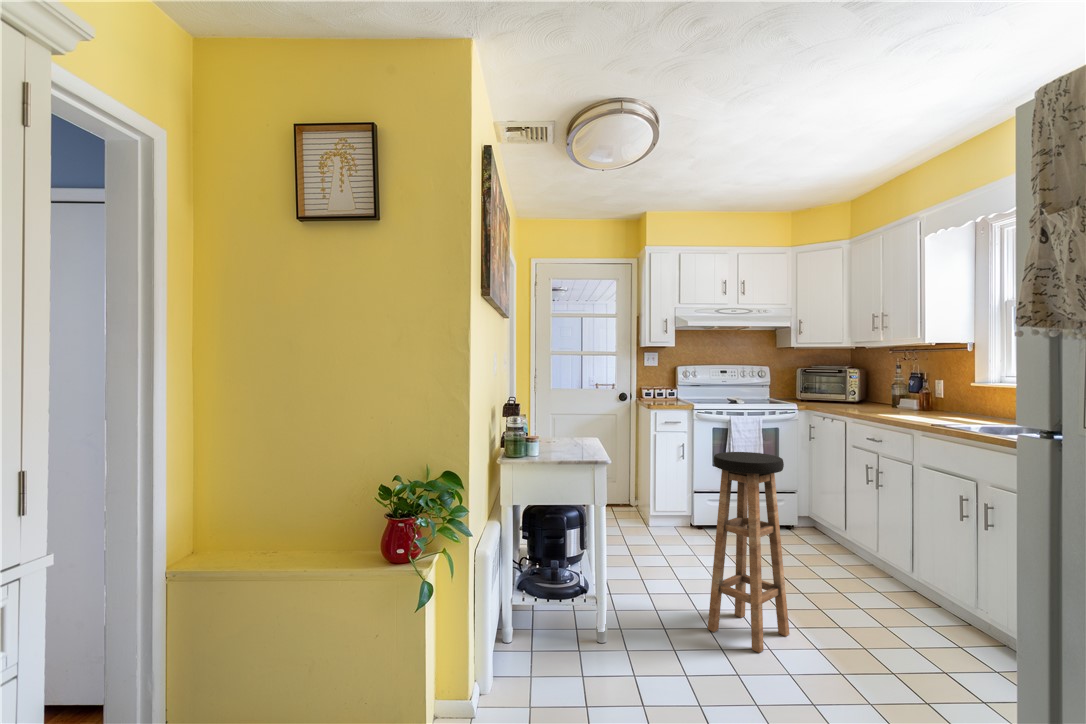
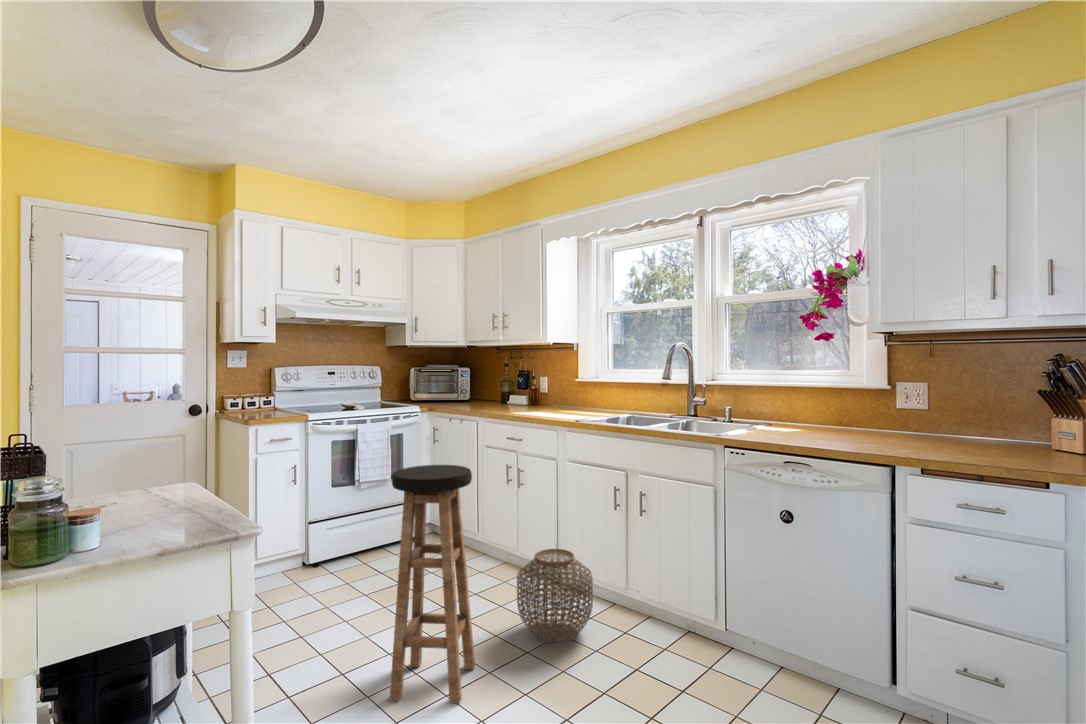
woven basket: none [844,555,935,652] -> present [517,549,593,643]

